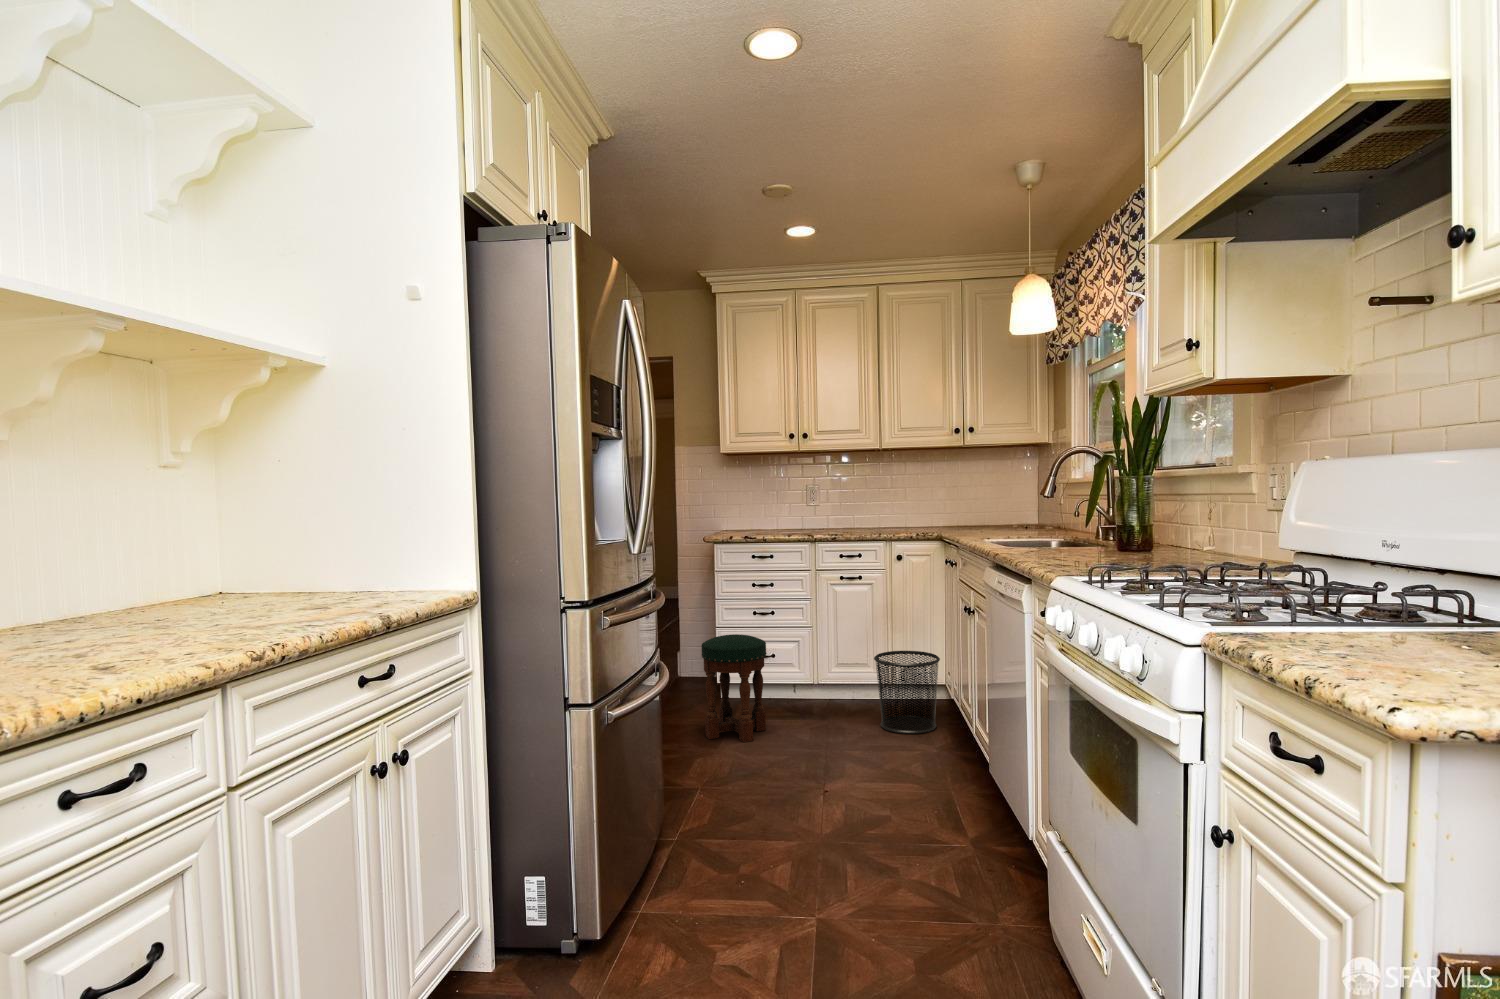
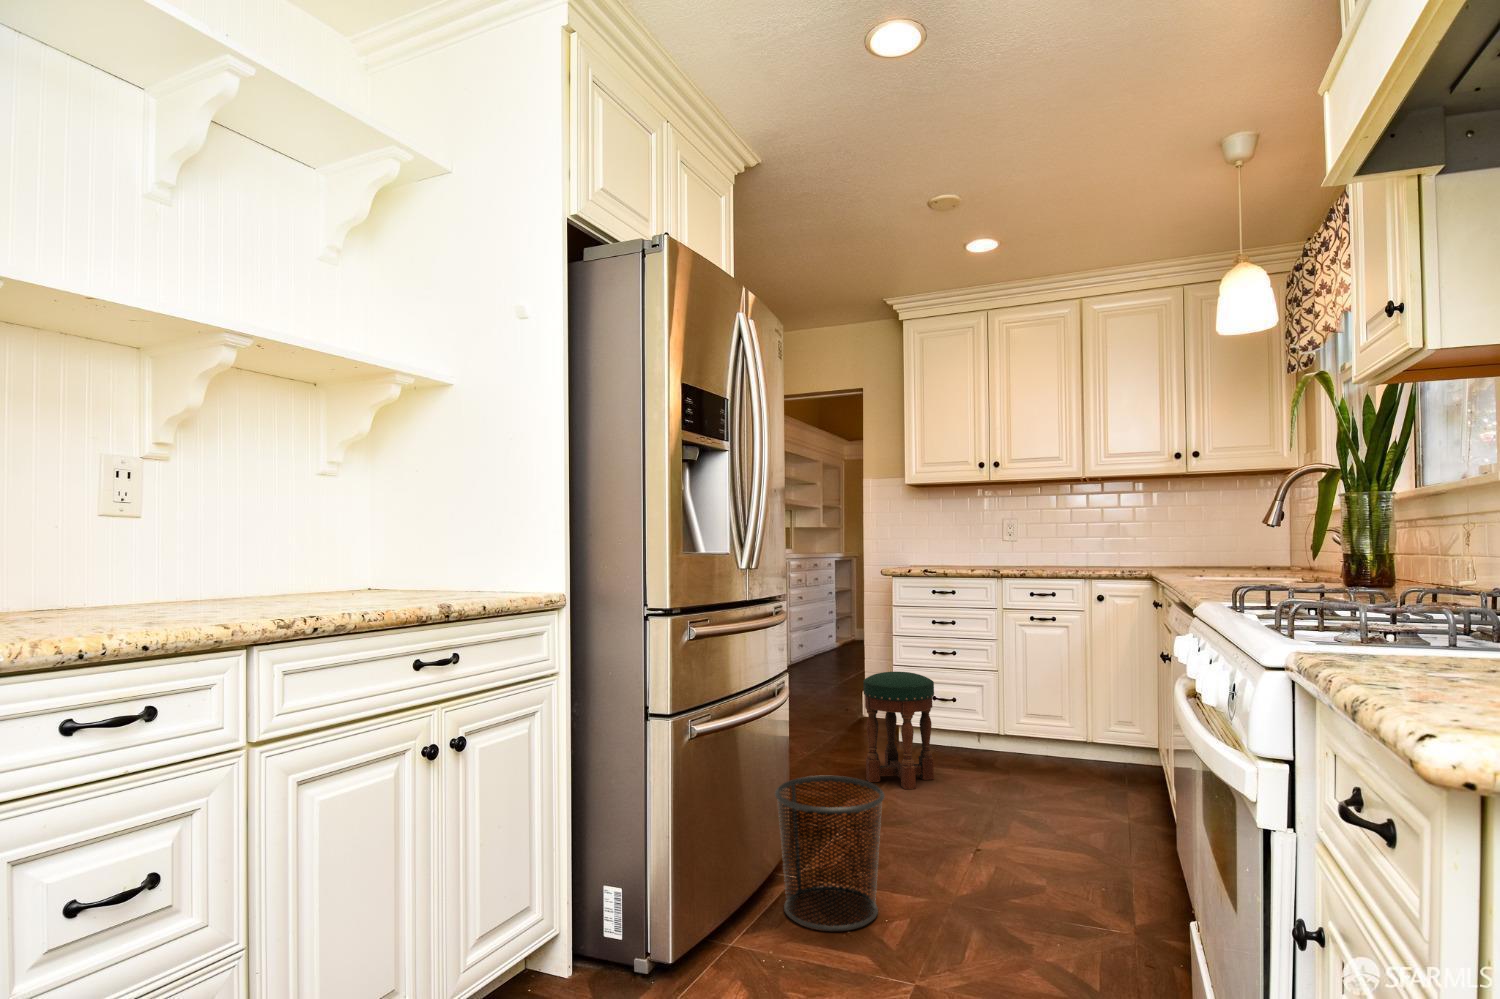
waste bin: present [874,651,940,734] -> present [775,776,884,931]

